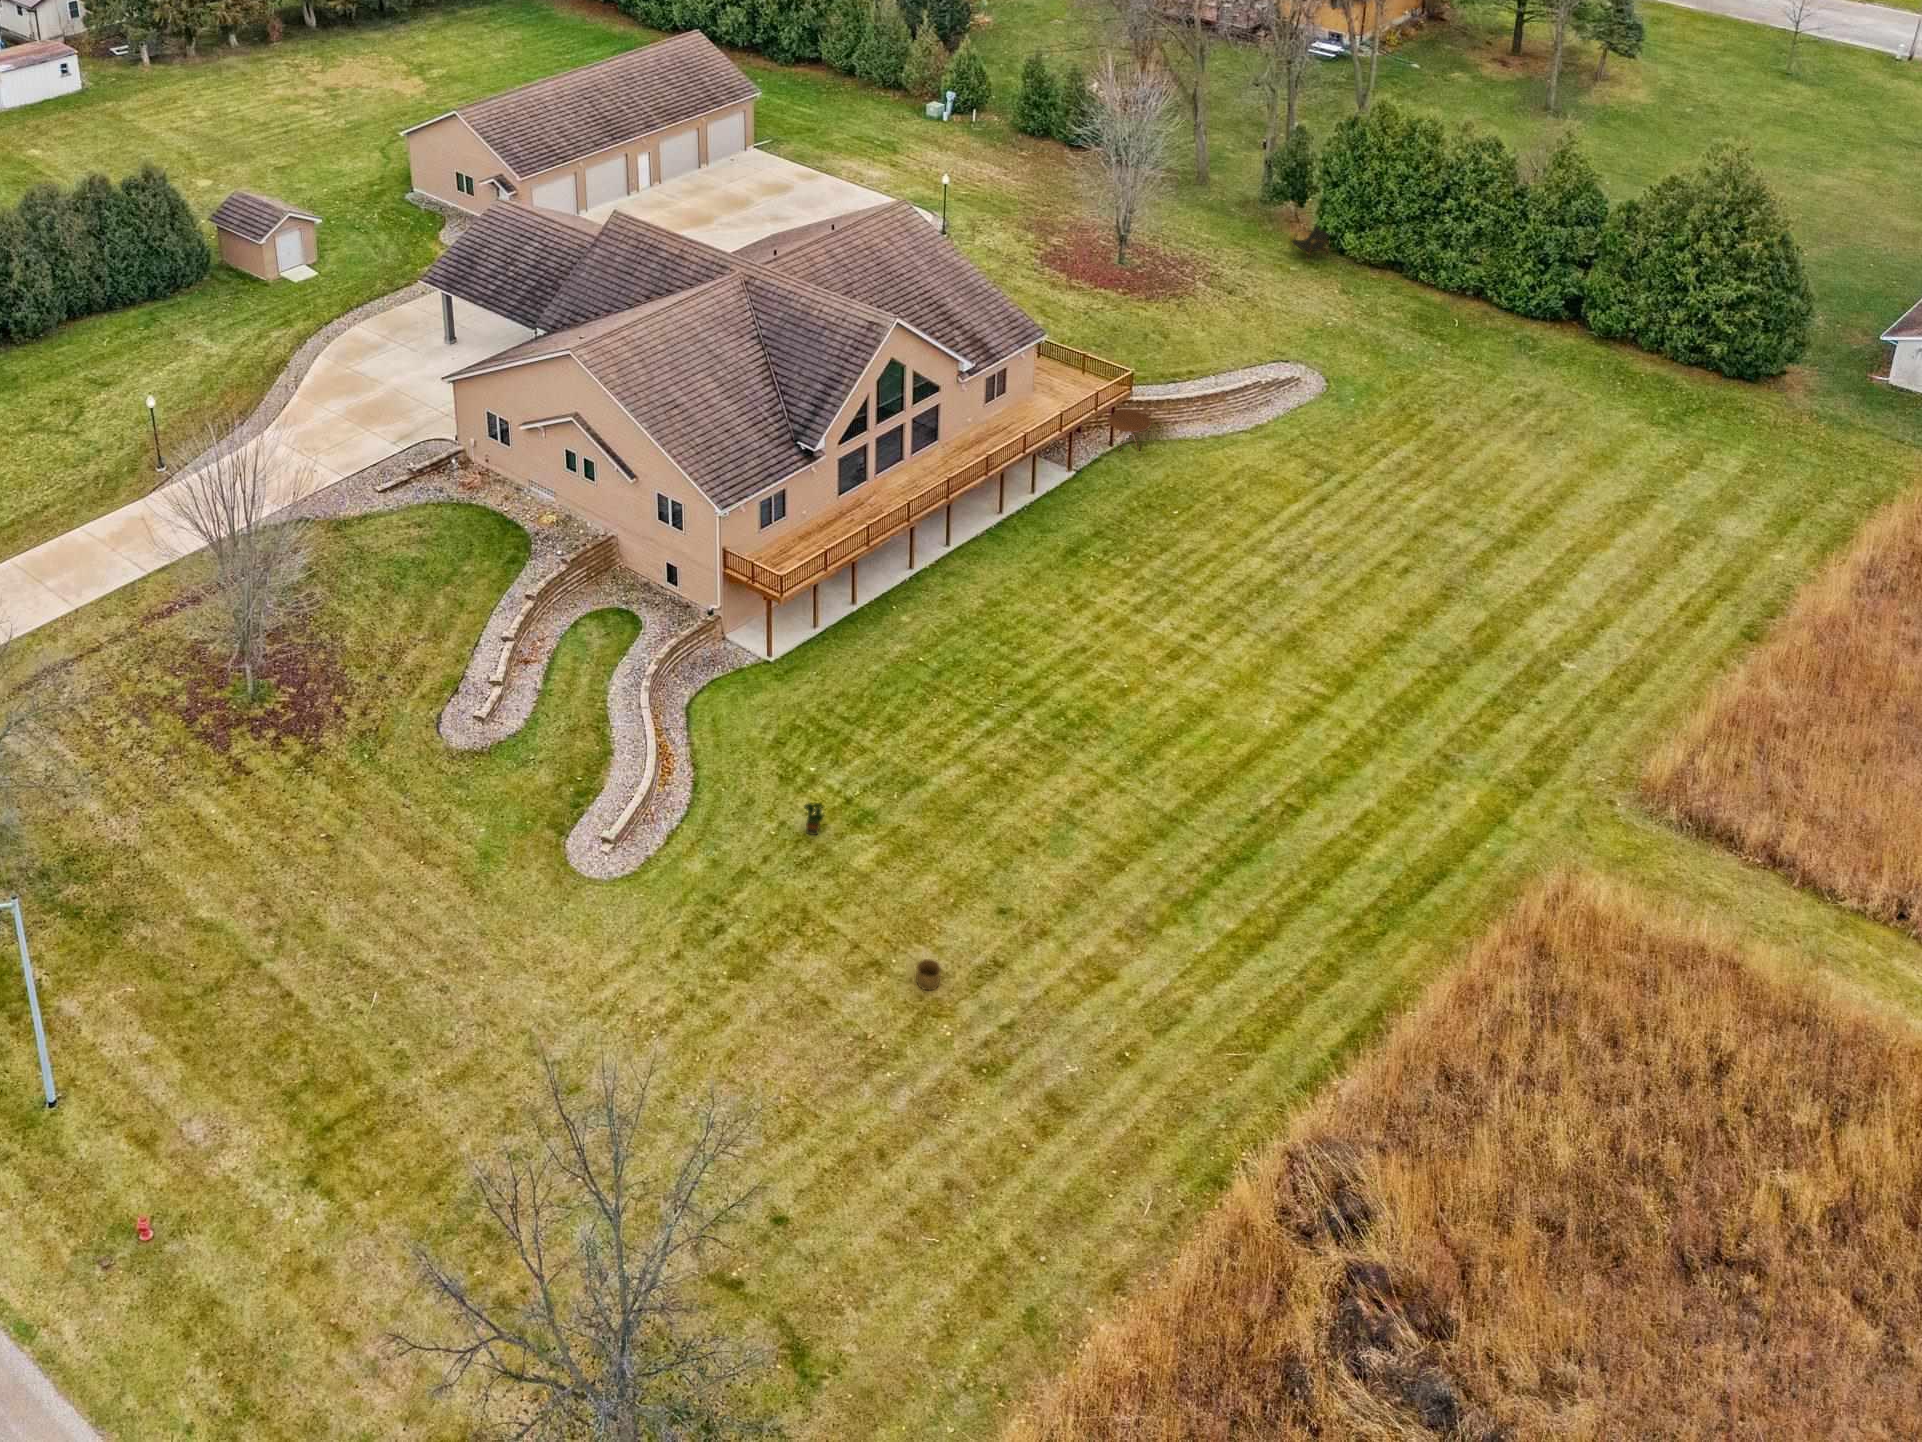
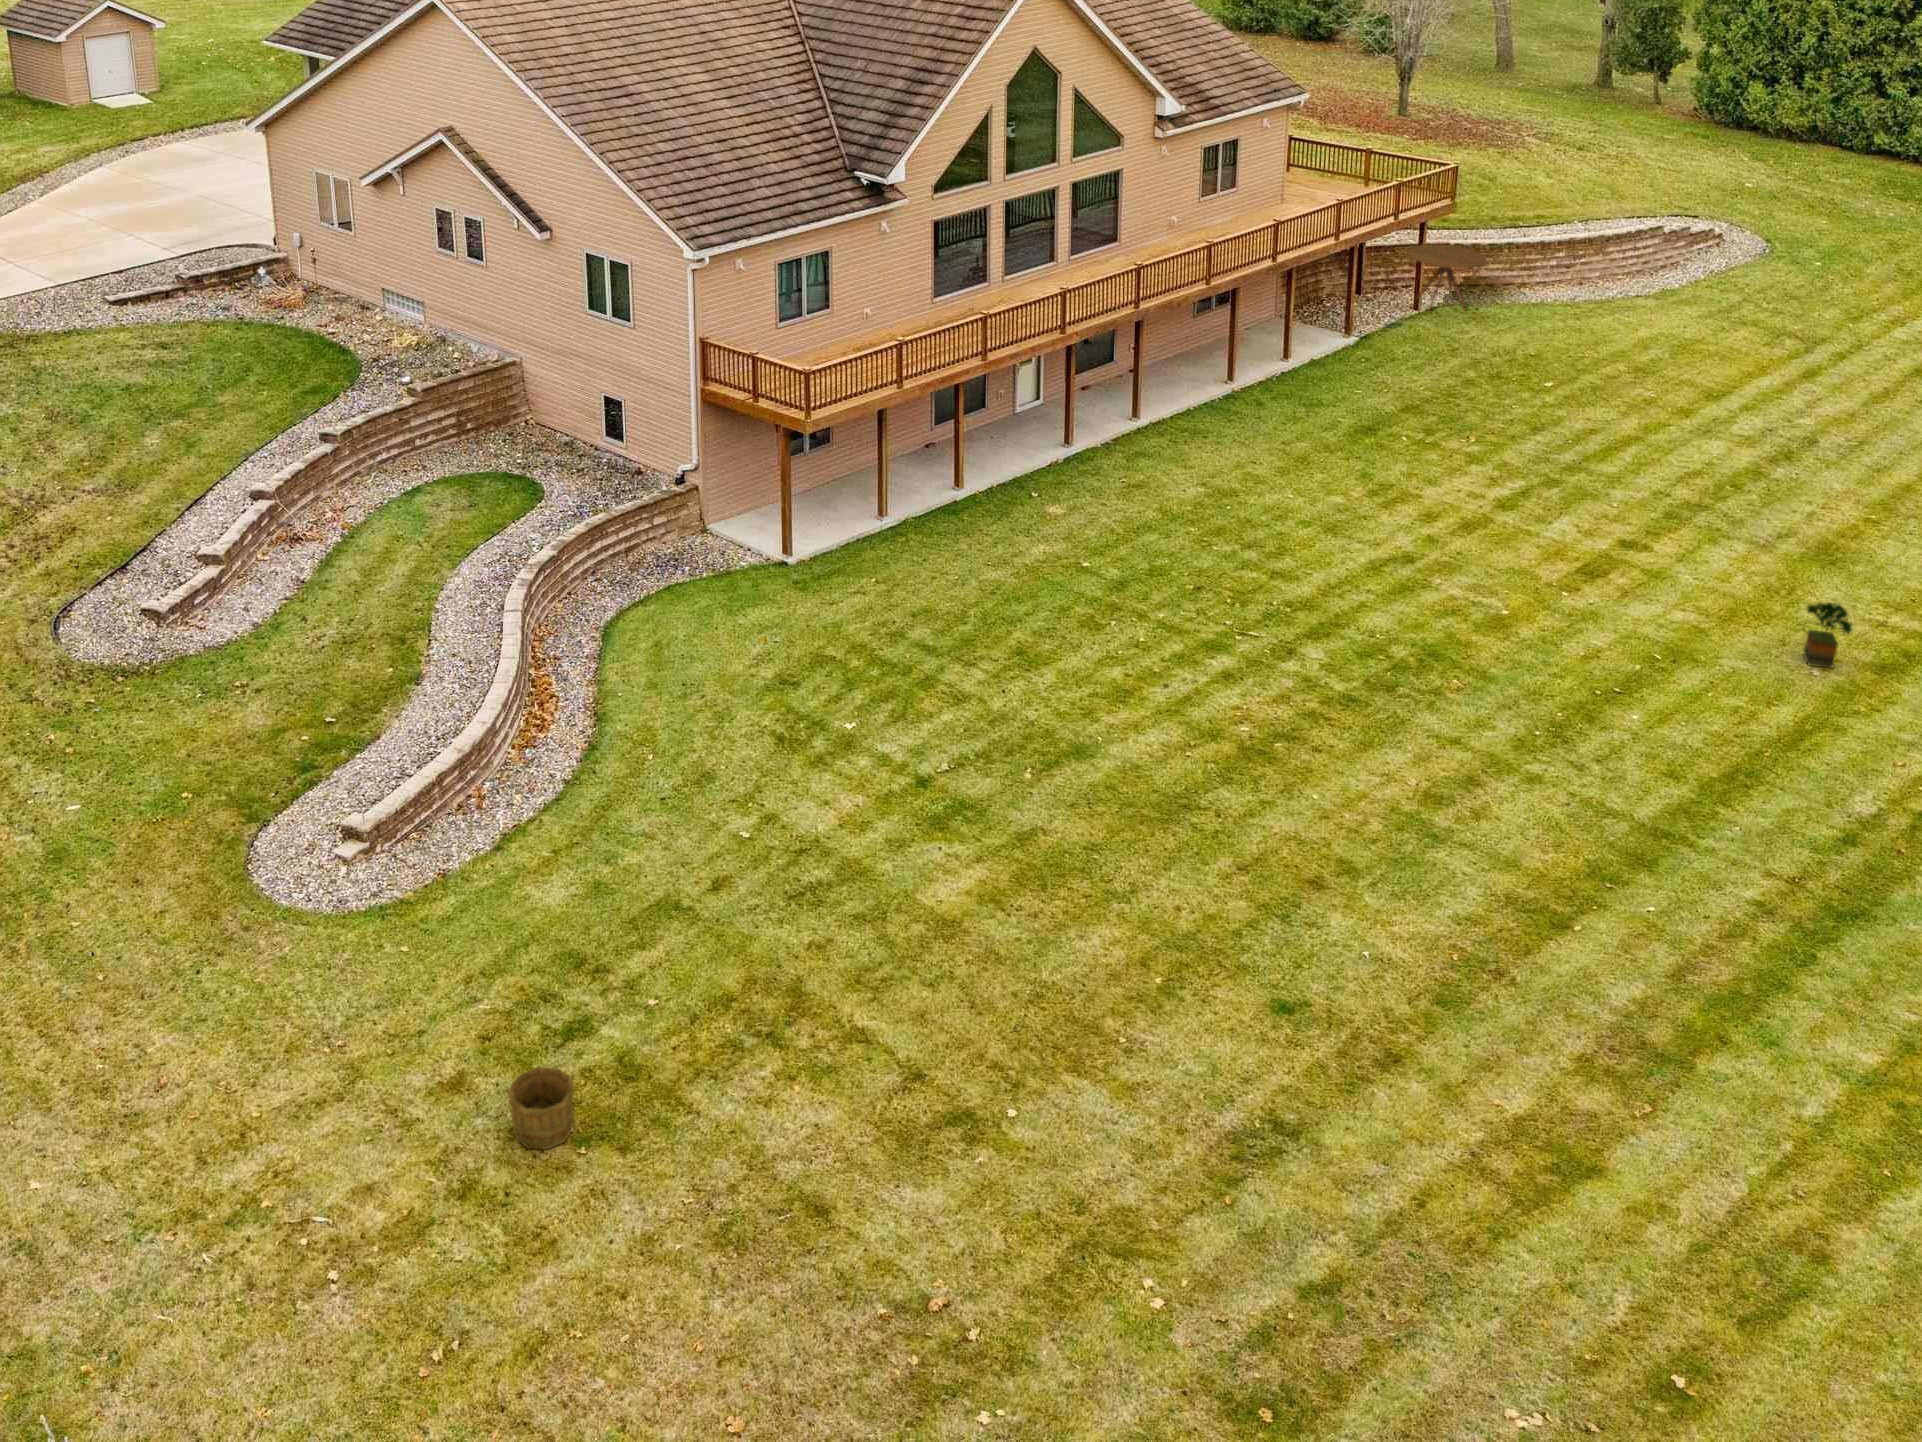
lounge chair: present [1292,226,1329,258] -> none [1657,78,1725,138]
potted tree: present [804,803,824,835] -> present [1803,603,1852,668]
wooden bucket: present [916,959,941,990] -> present [508,1067,574,1149]

